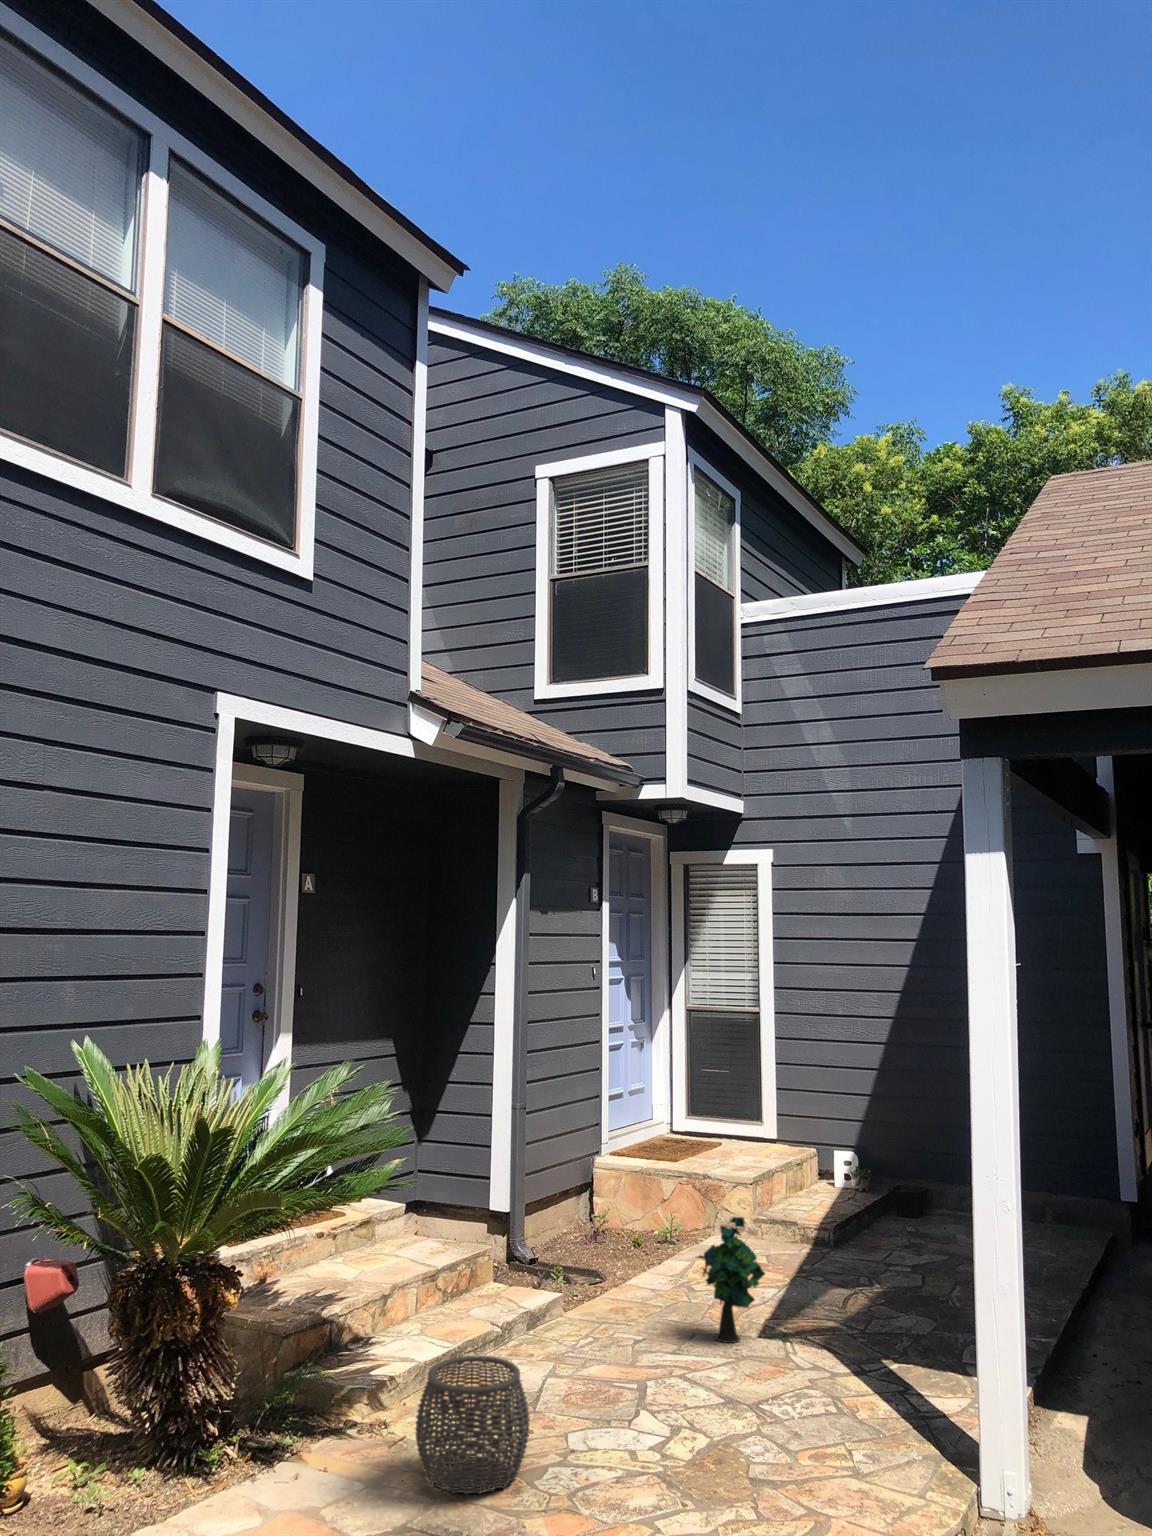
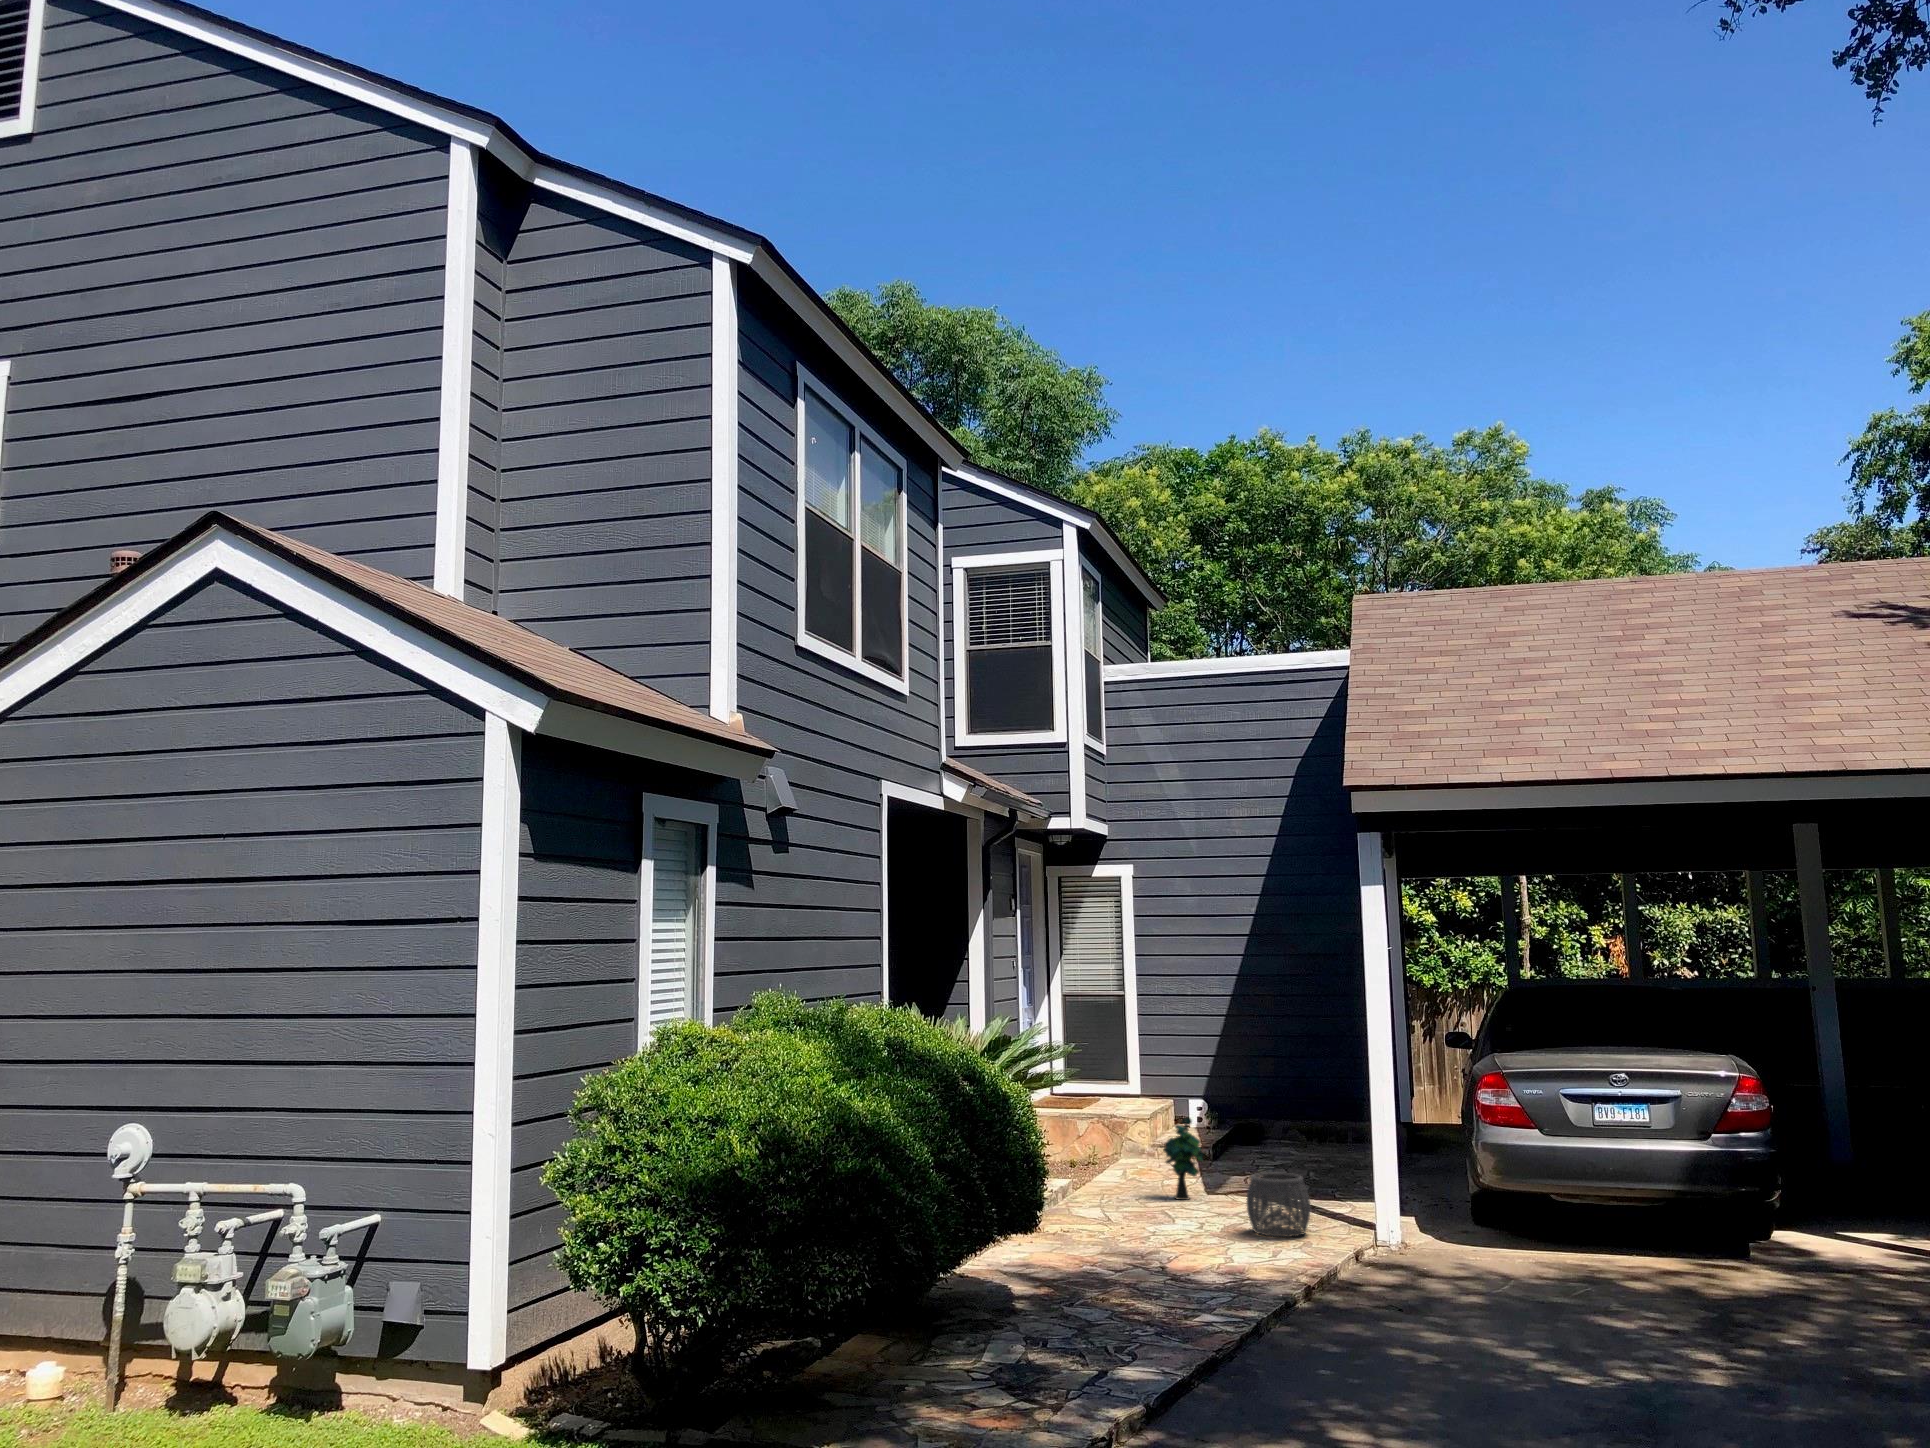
woven basket: present [415,1356,530,1495] -> present [1246,1172,1311,1237]

